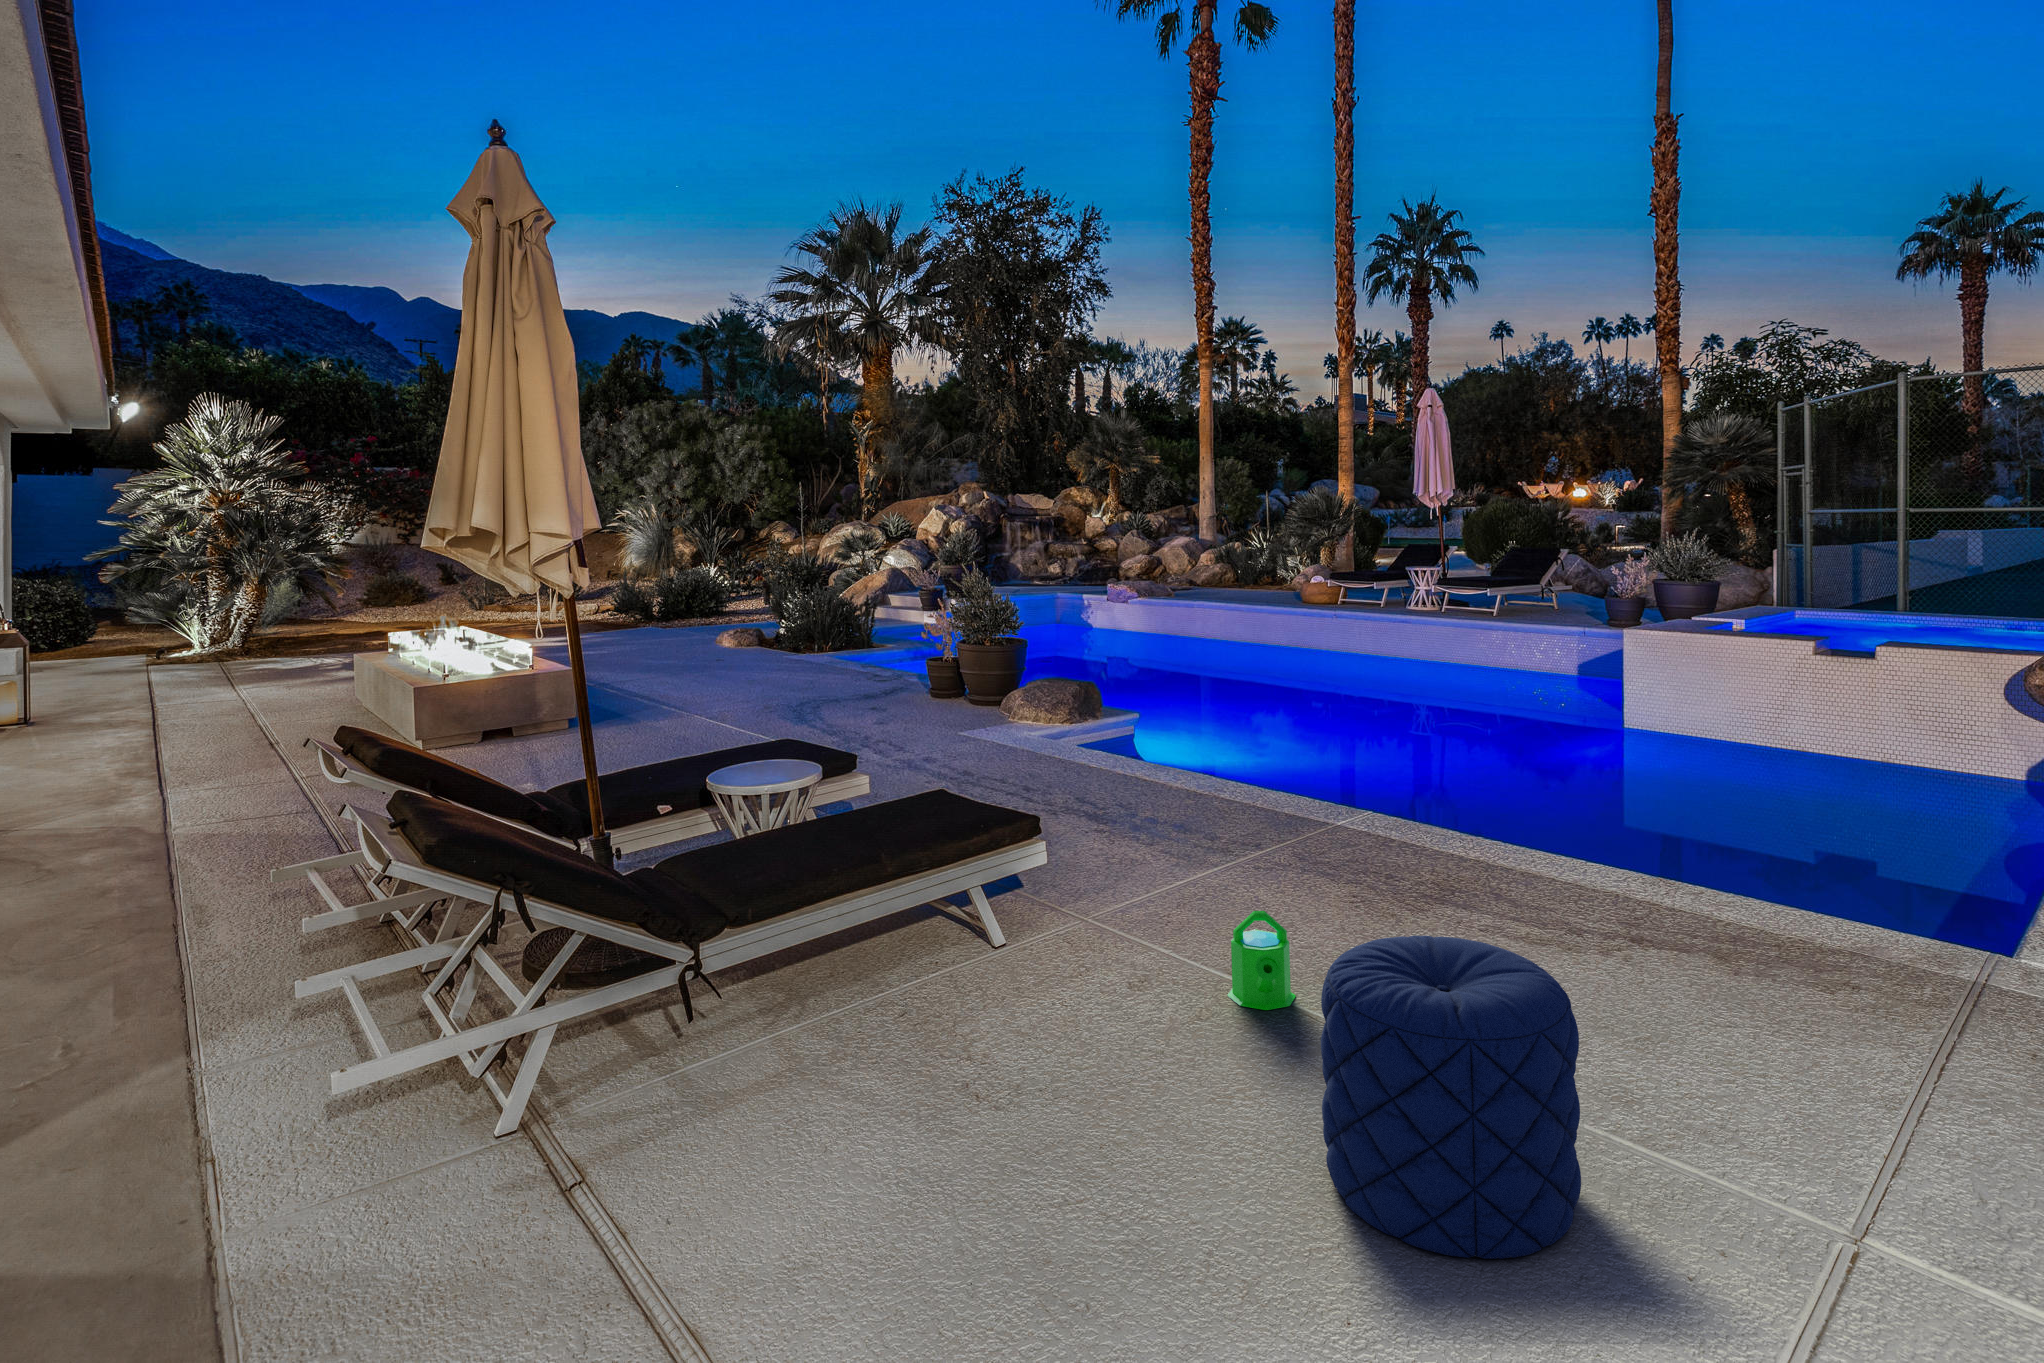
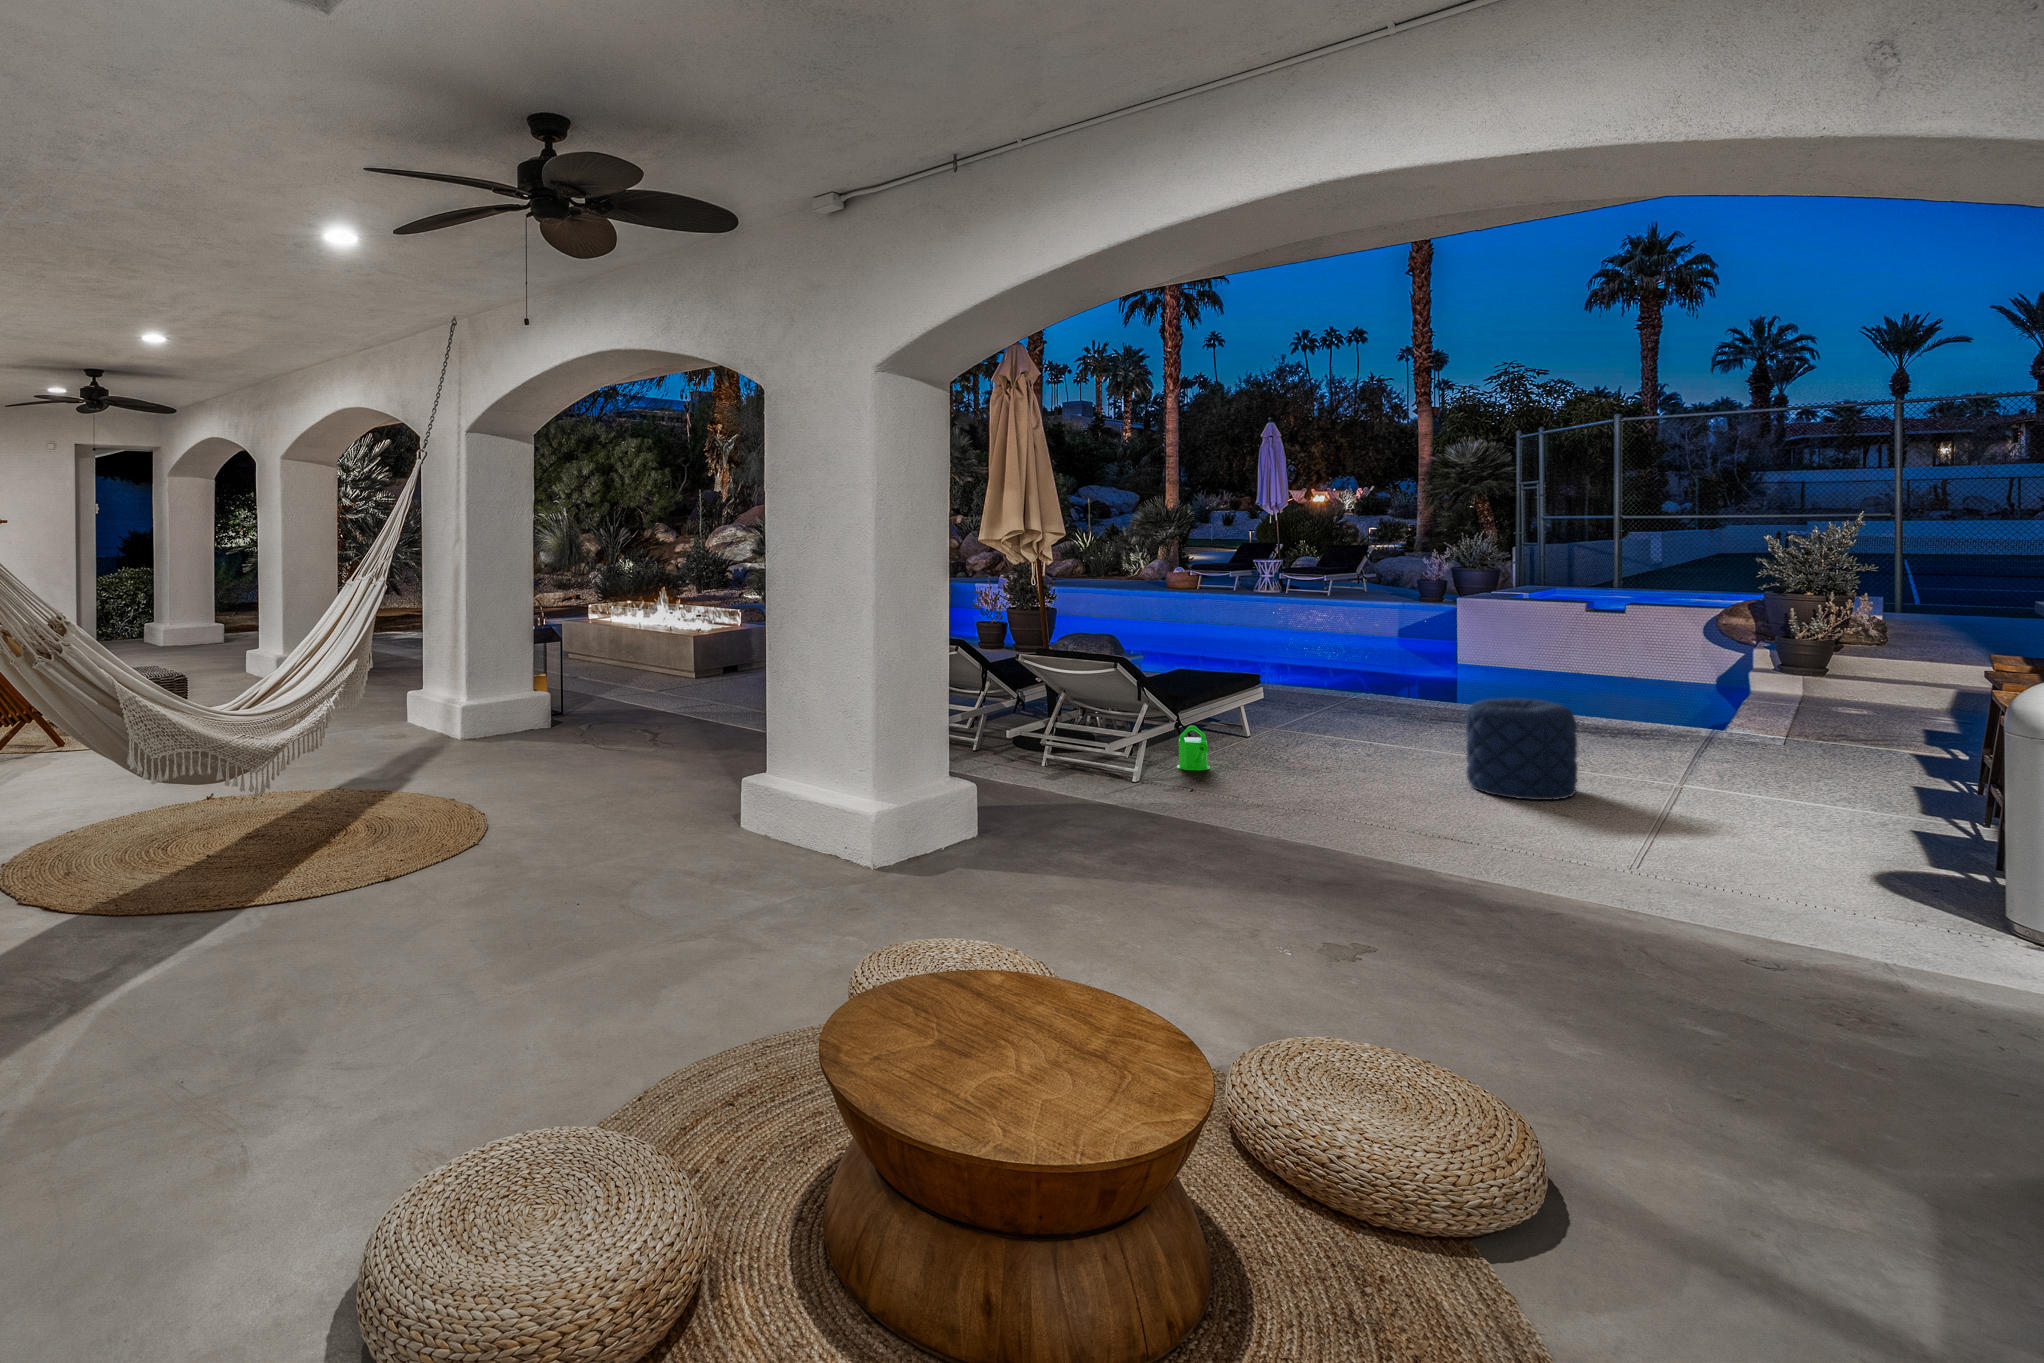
watering can: present [1228,911,1296,1010] -> present [1177,726,1210,771]

